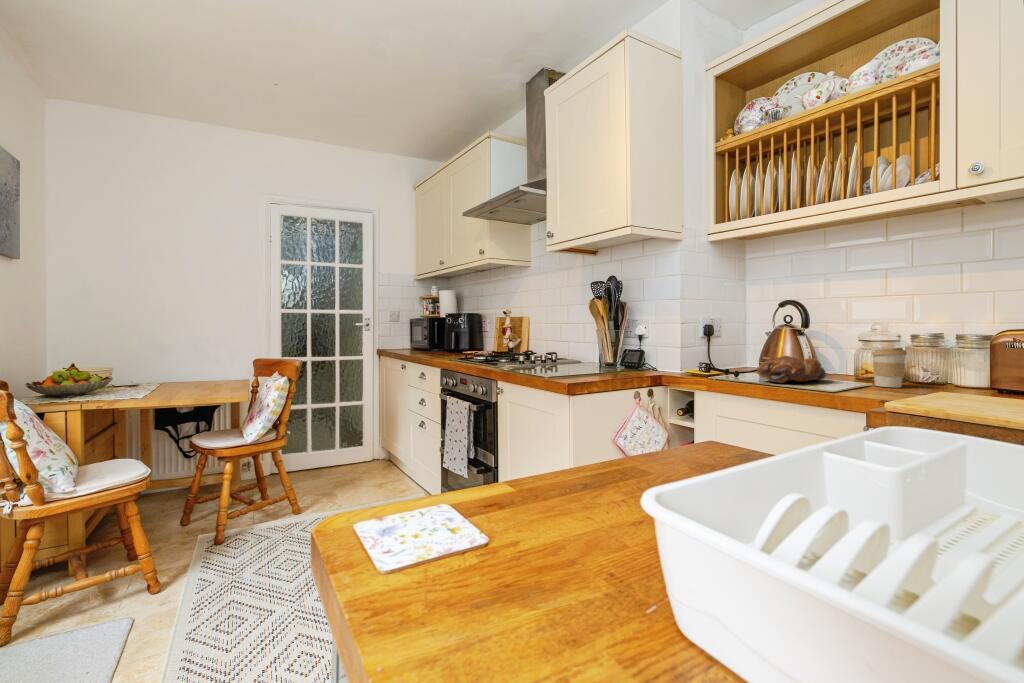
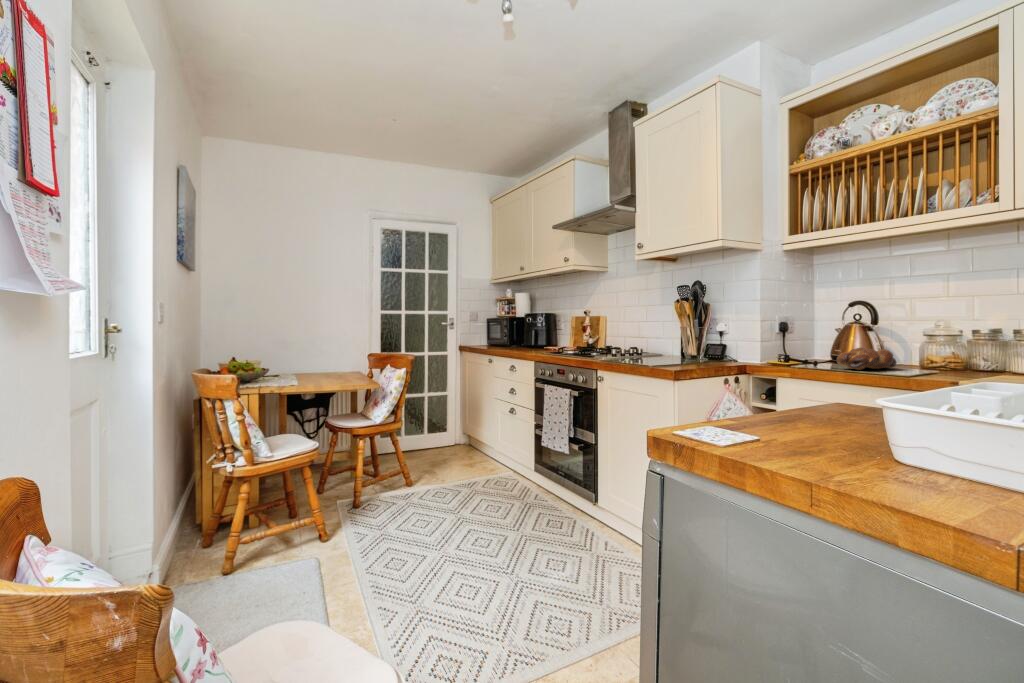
coffee cup: present [872,348,907,387] -> none [939,340,971,373]

